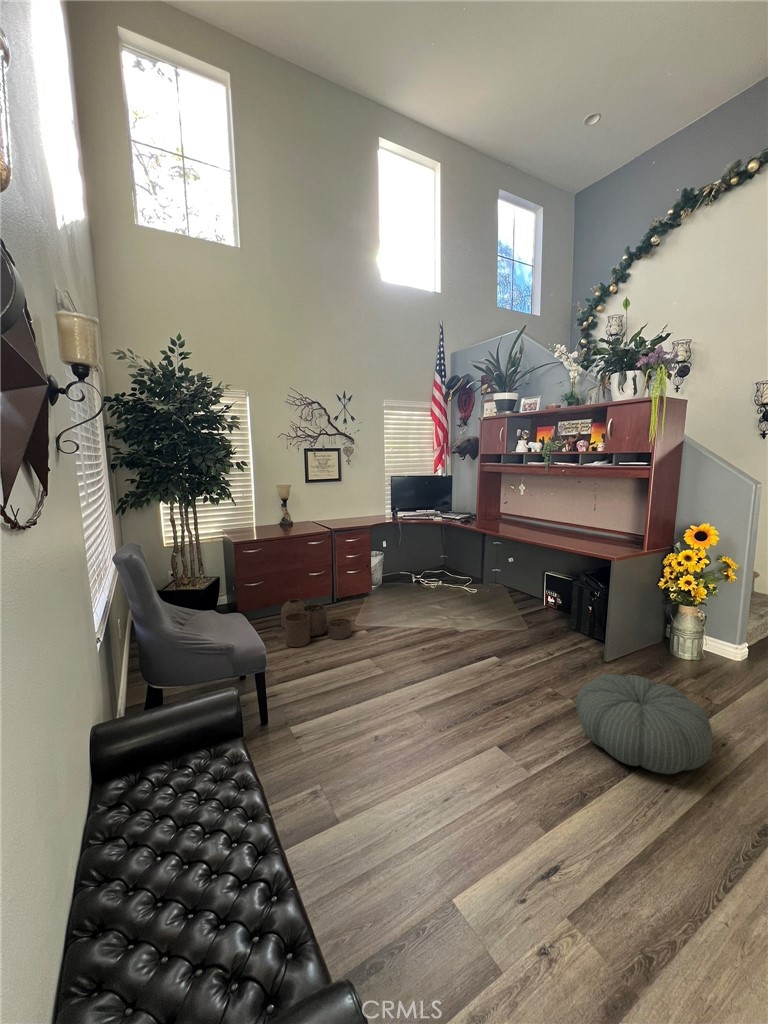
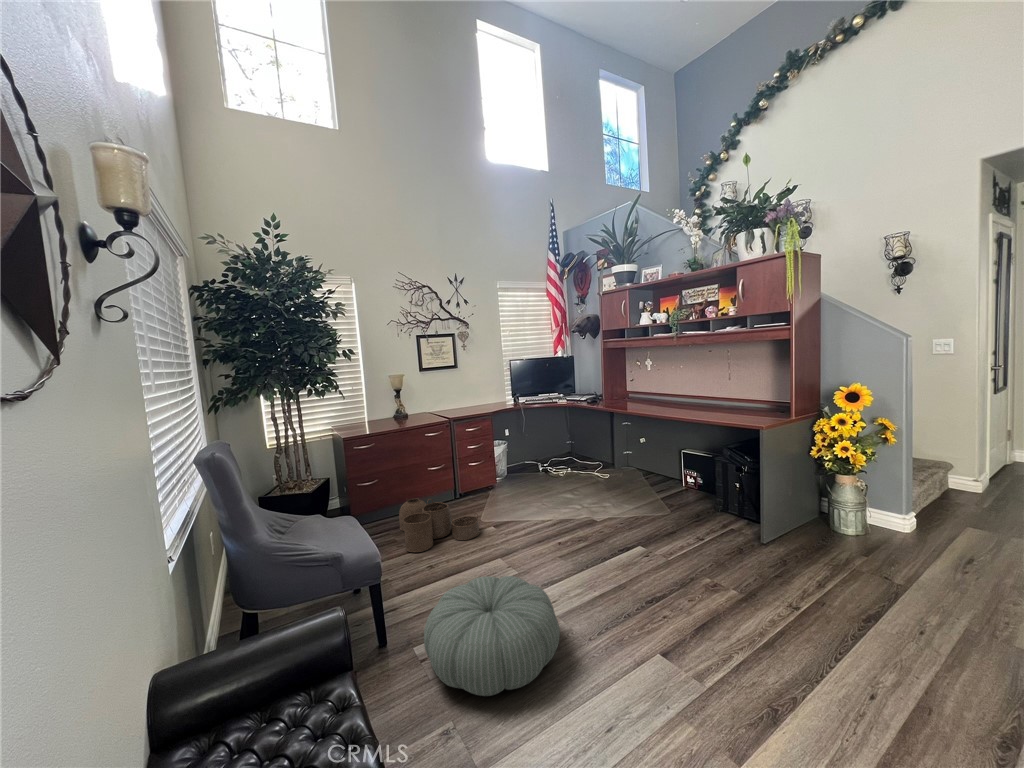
pouf: present [576,674,712,774] -> present [424,576,560,696]

